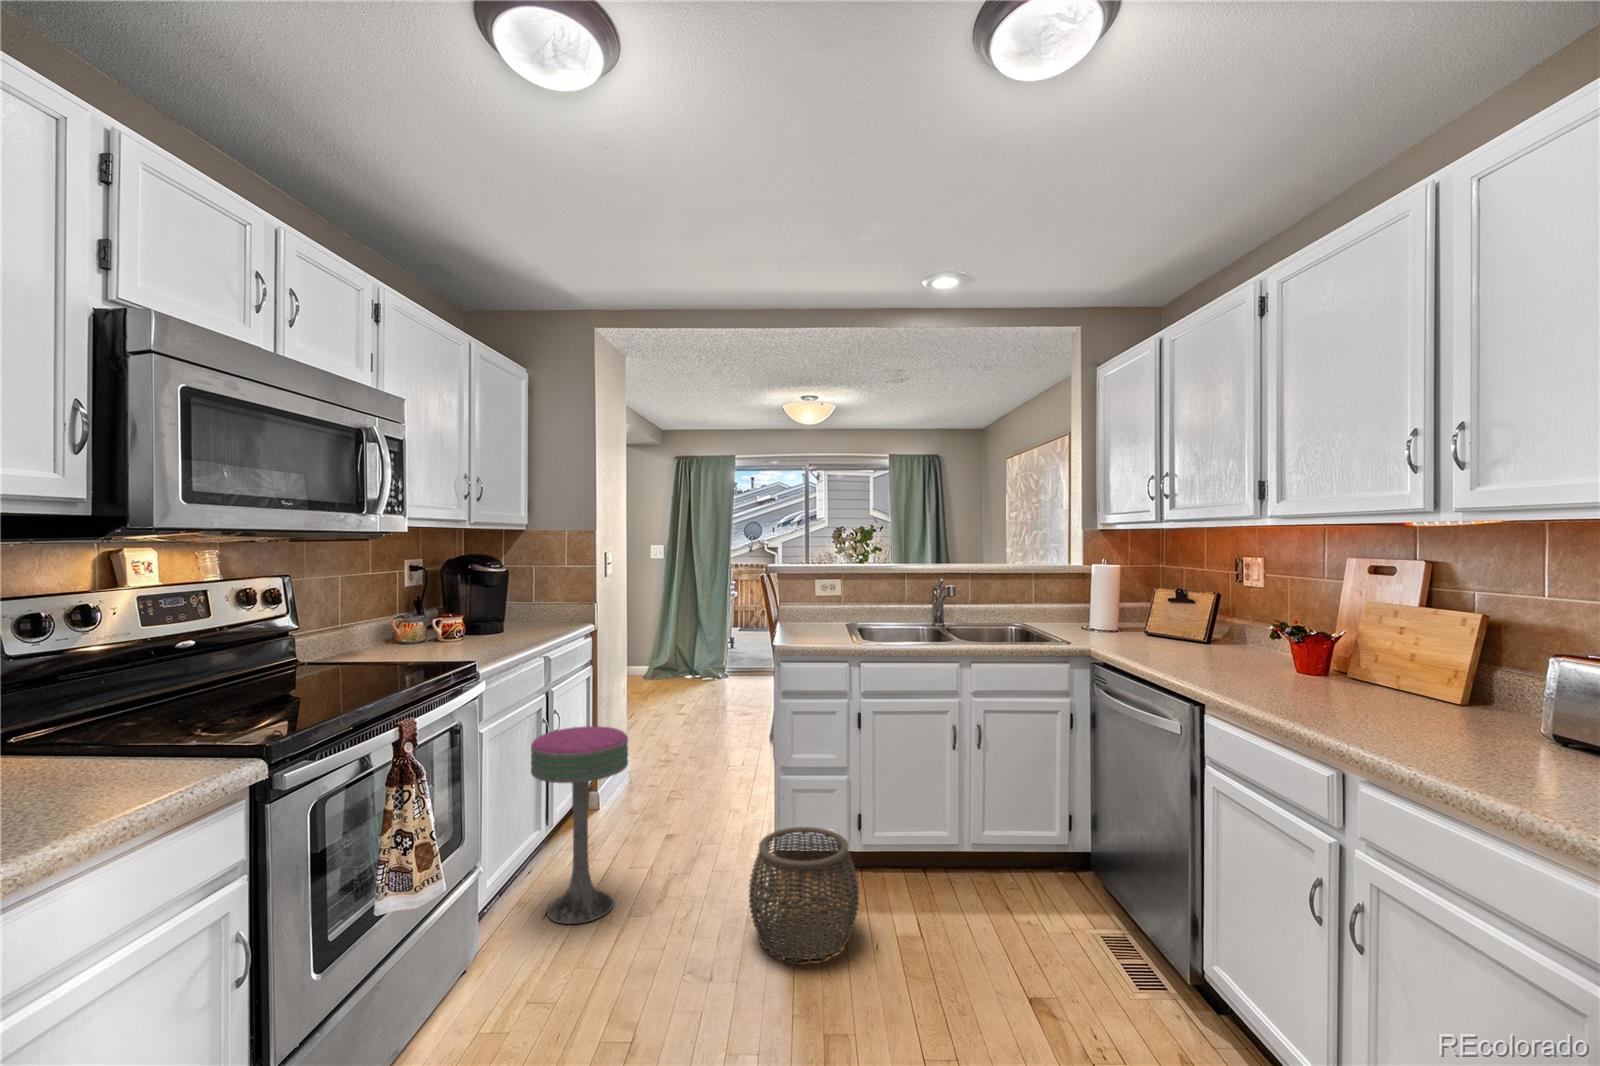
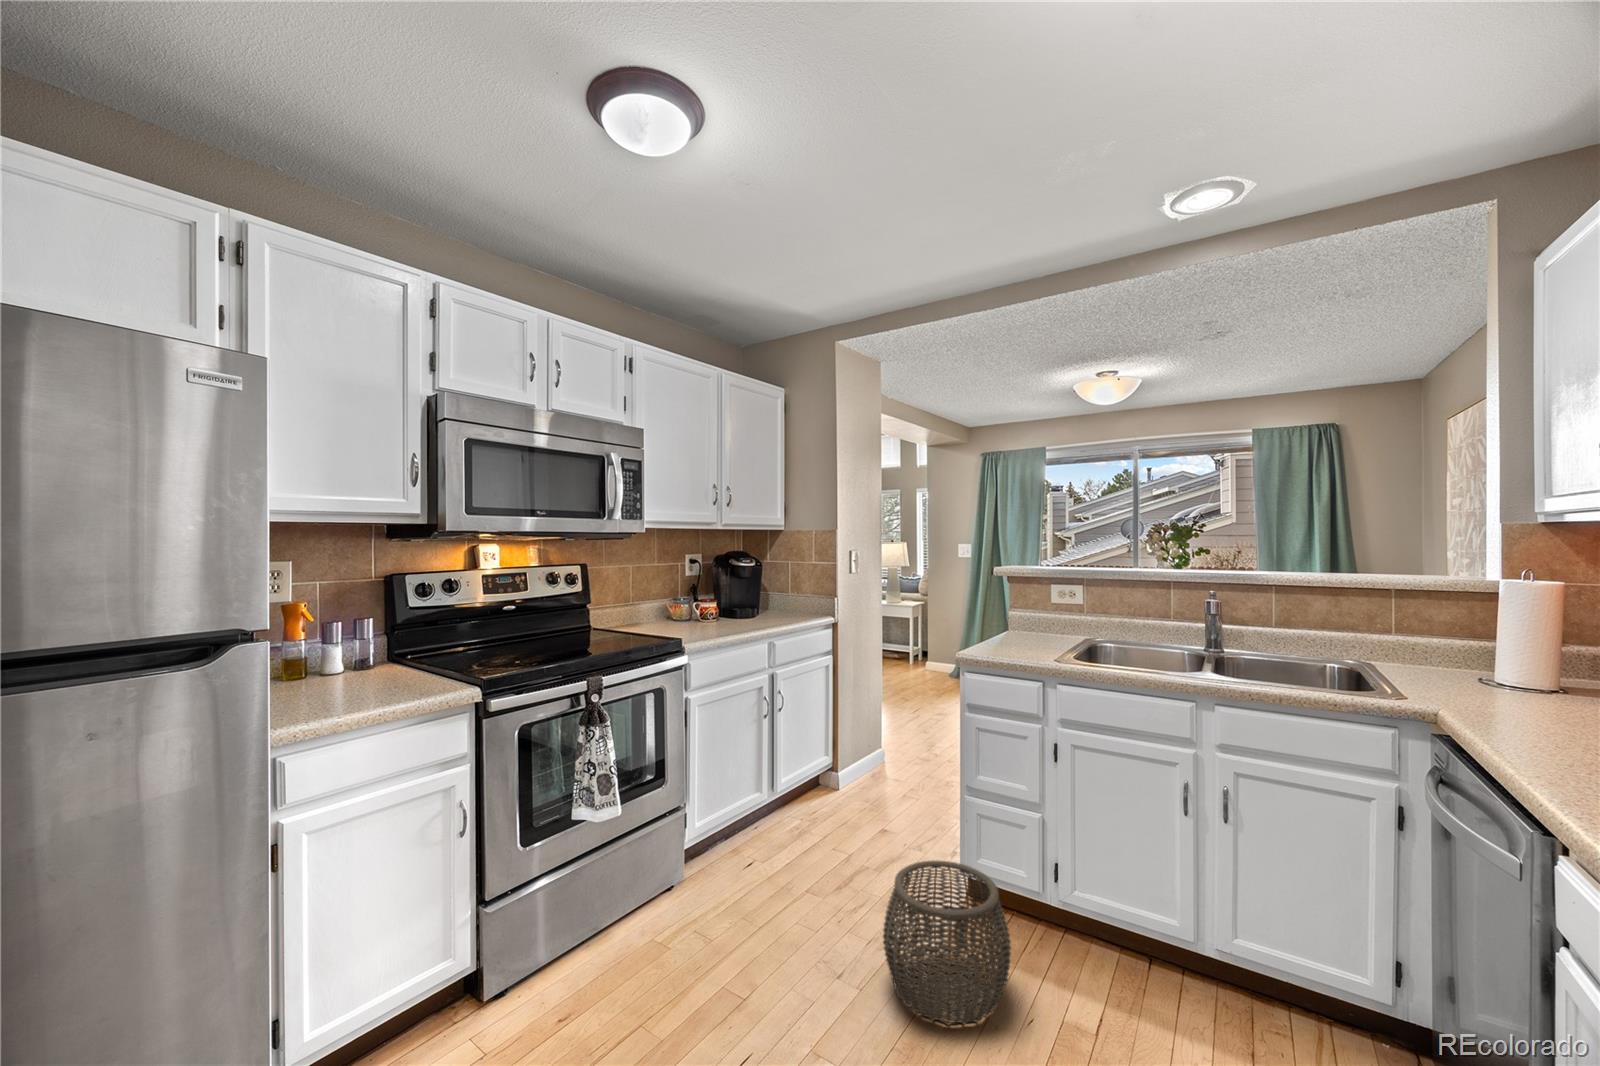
bar stool: present [531,726,628,924] -> none [723,711,810,896]

